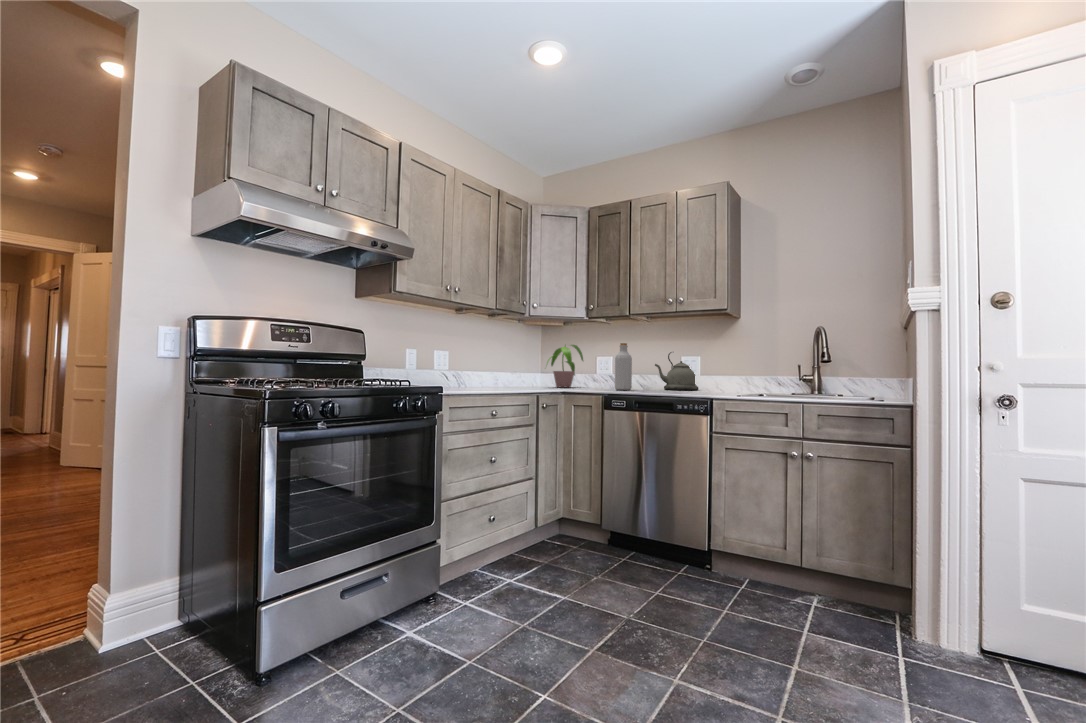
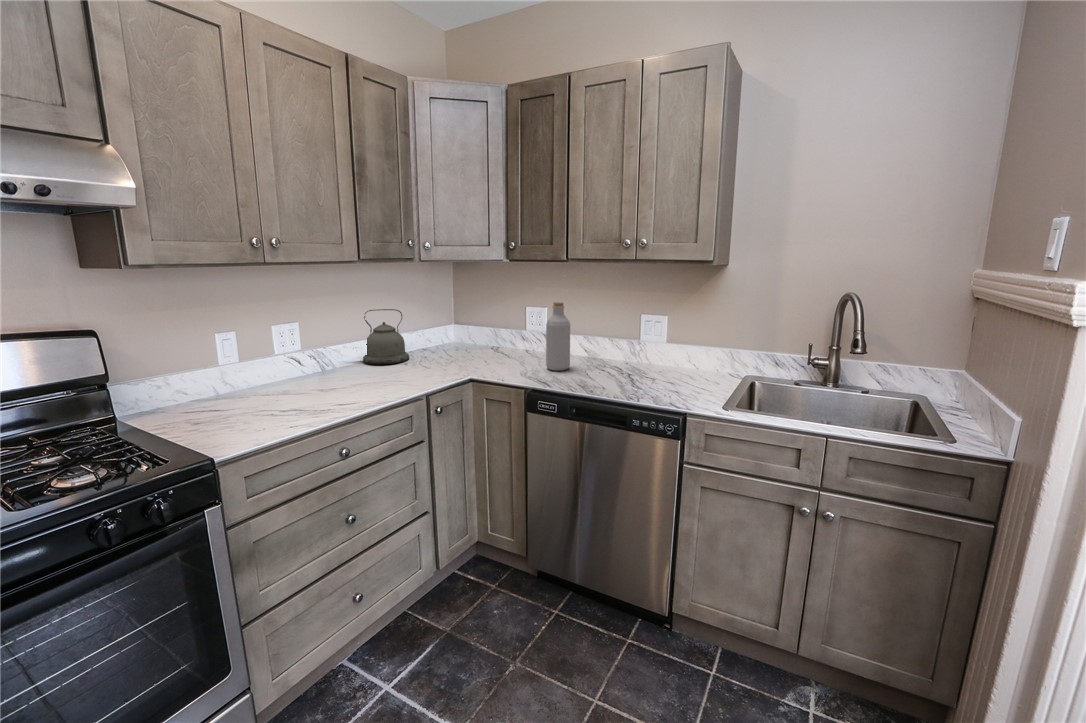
potted plant: present [547,345,583,387] -> none [445,295,512,358]
kettle: present [655,352,698,390] -> present [363,309,409,364]

